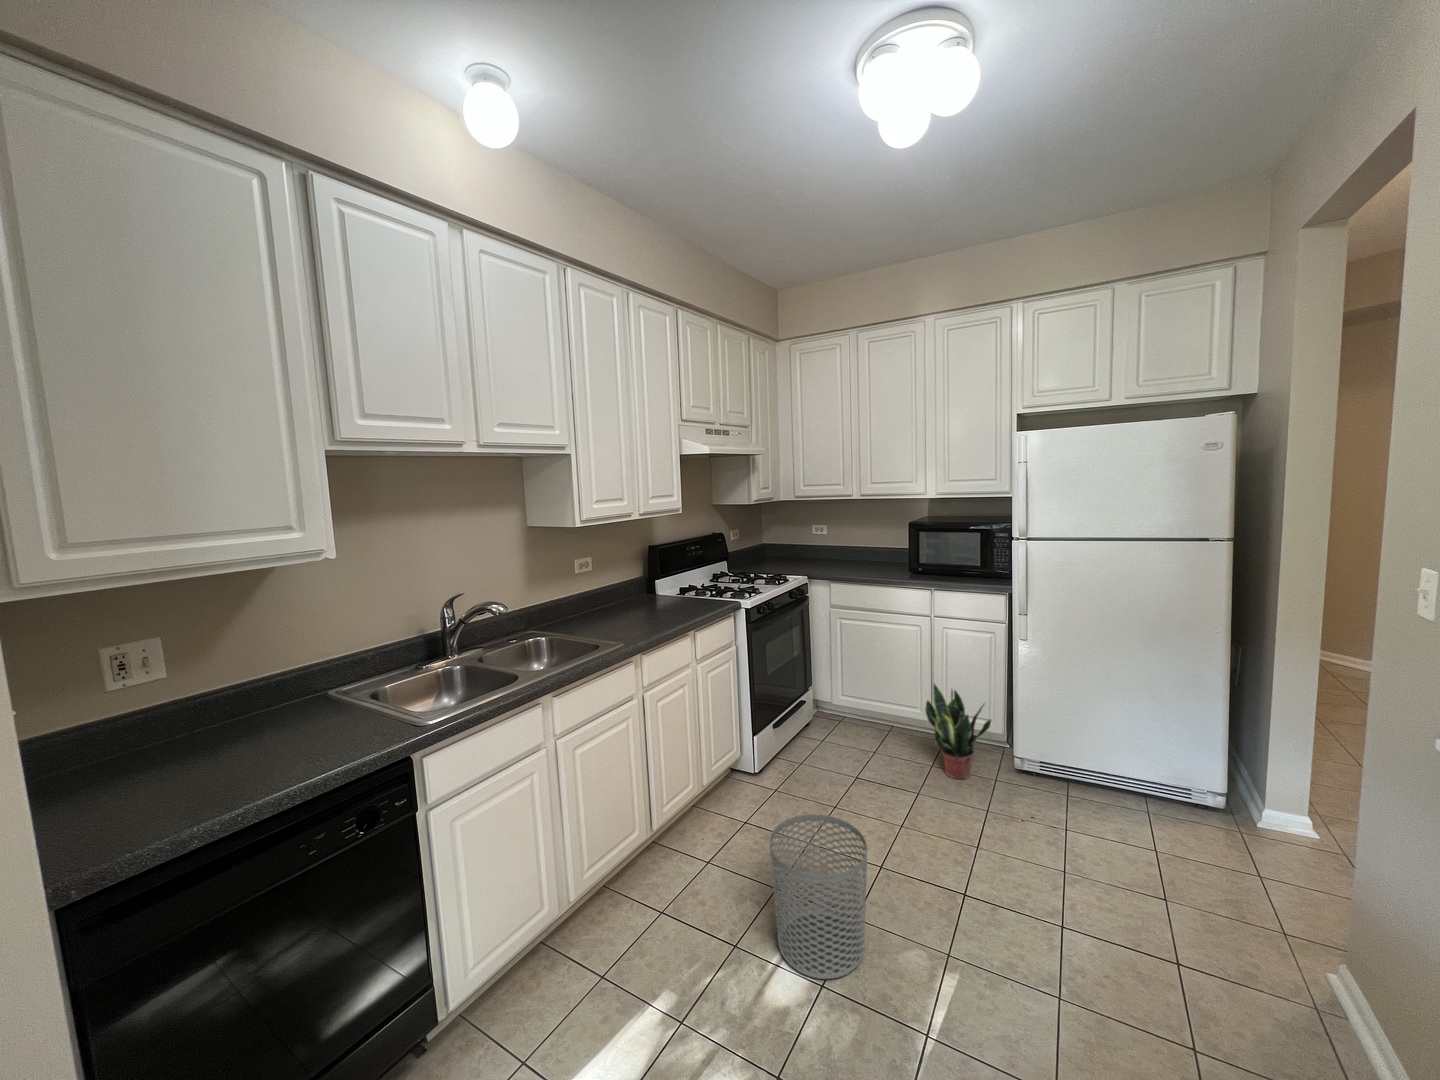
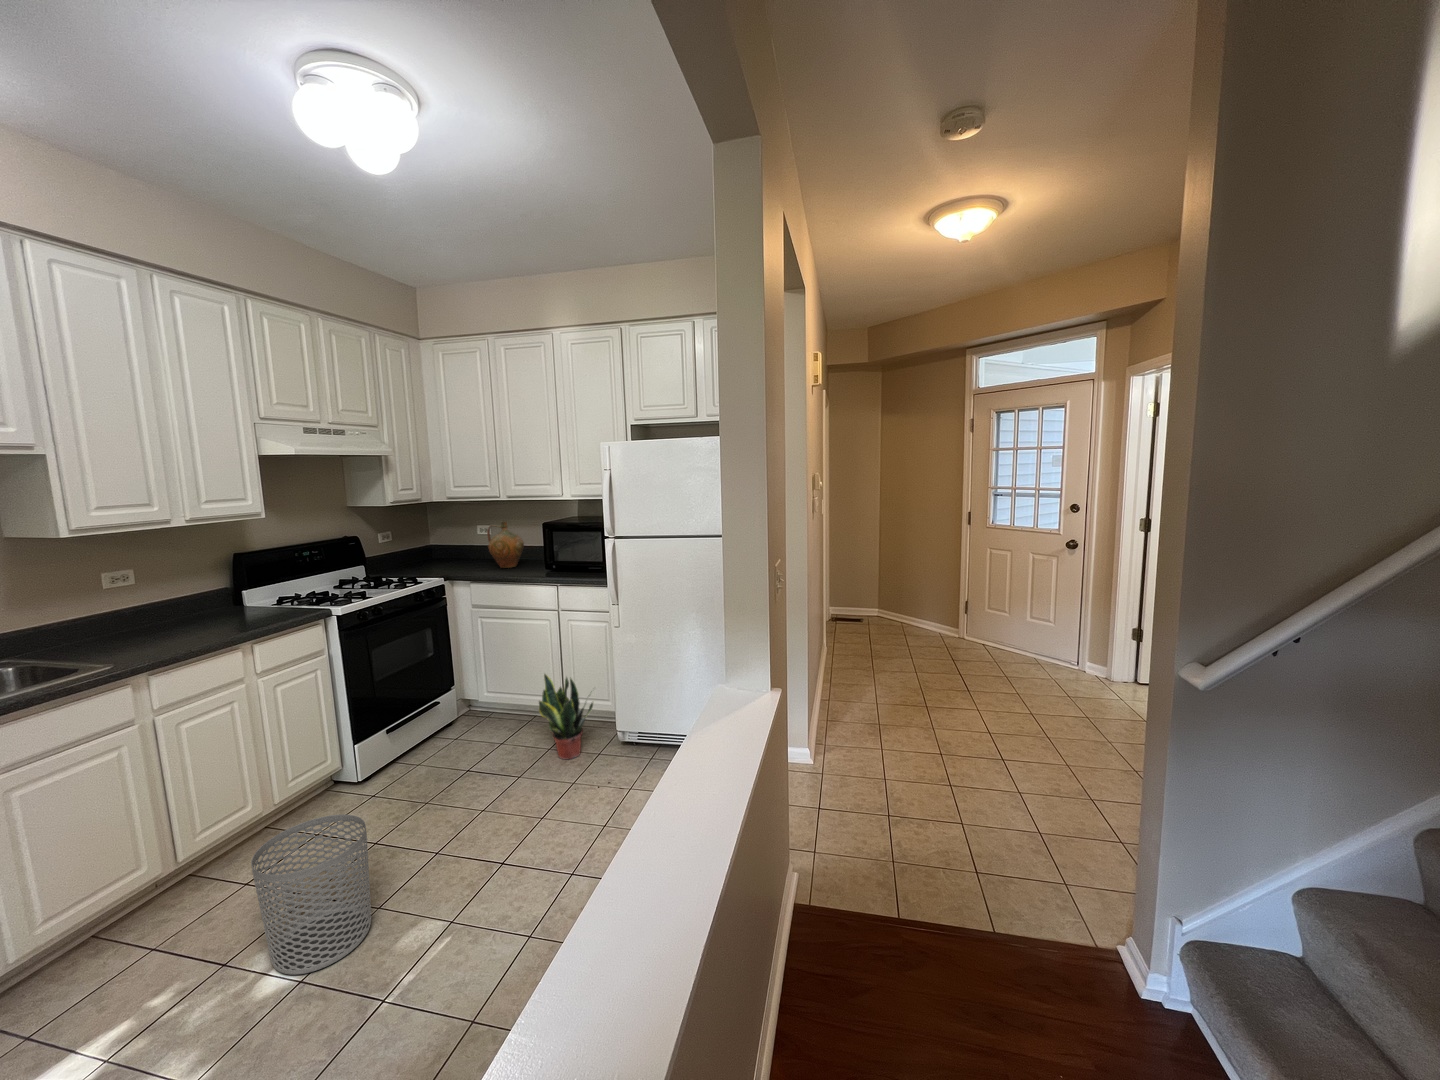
ceramic jug: none [834,521,870,568] -> present [487,521,524,568]

